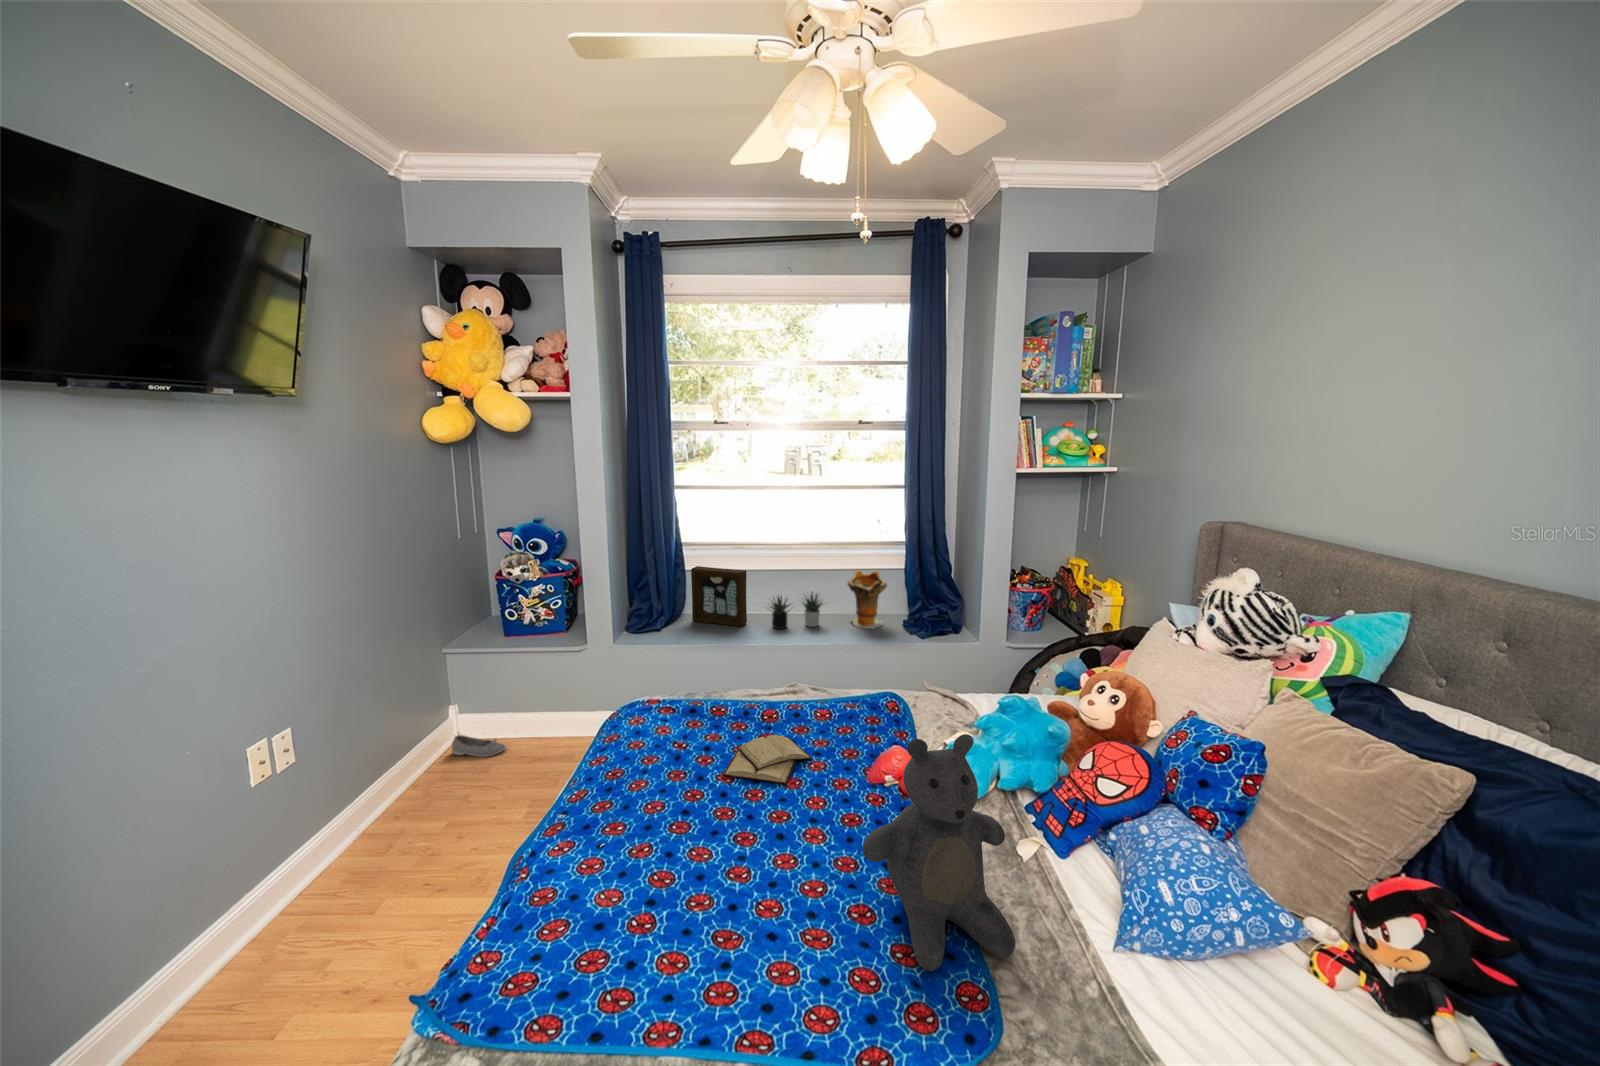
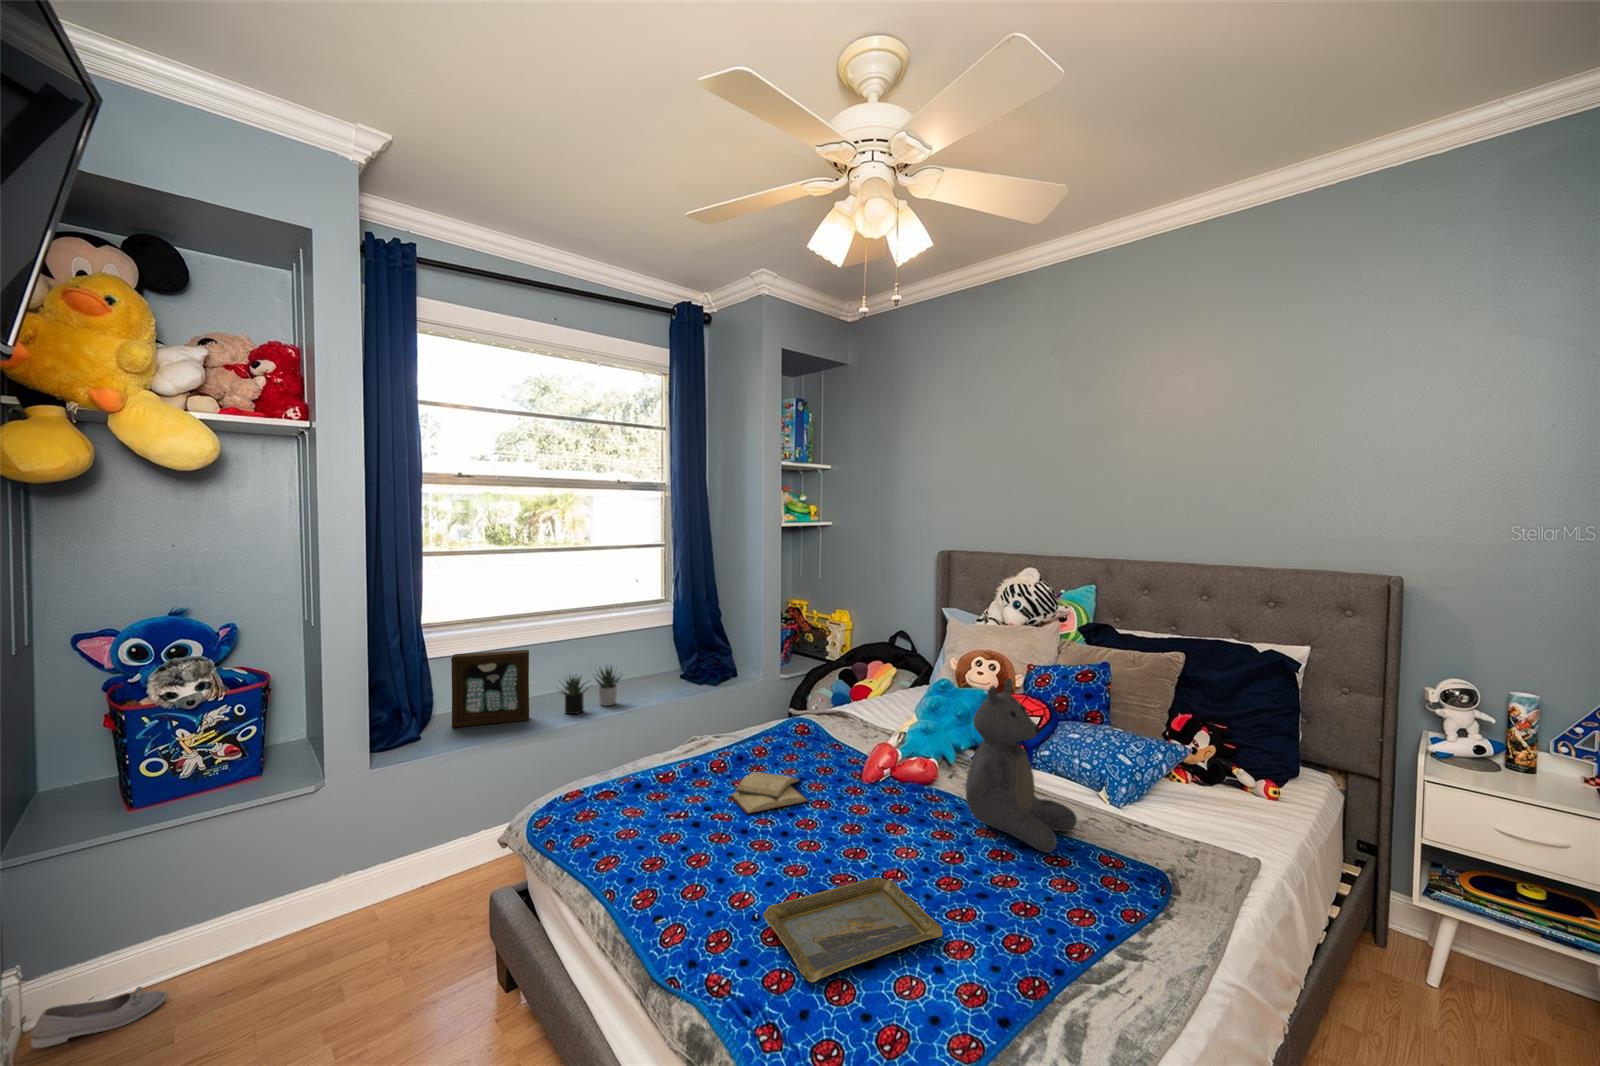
decorative vase: present [848,571,887,629] -> none [641,634,682,697]
tray: none [532,873,715,992] -> present [763,877,943,982]

